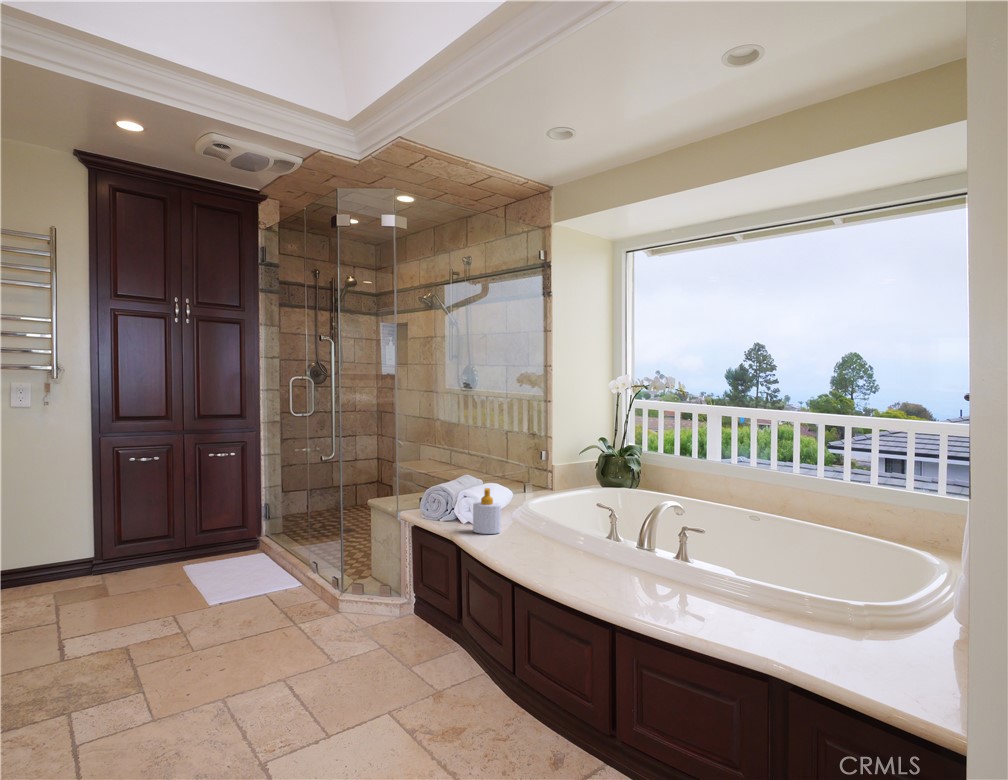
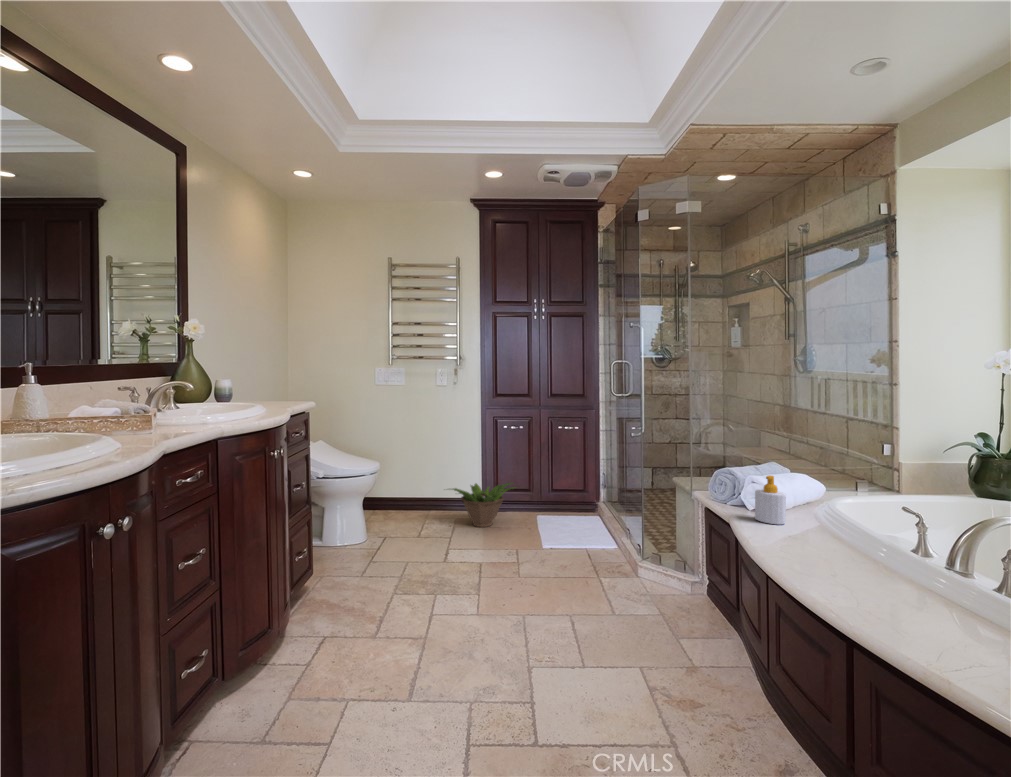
decorative plant: none [35,528,158,596] -> present [452,483,514,527]

